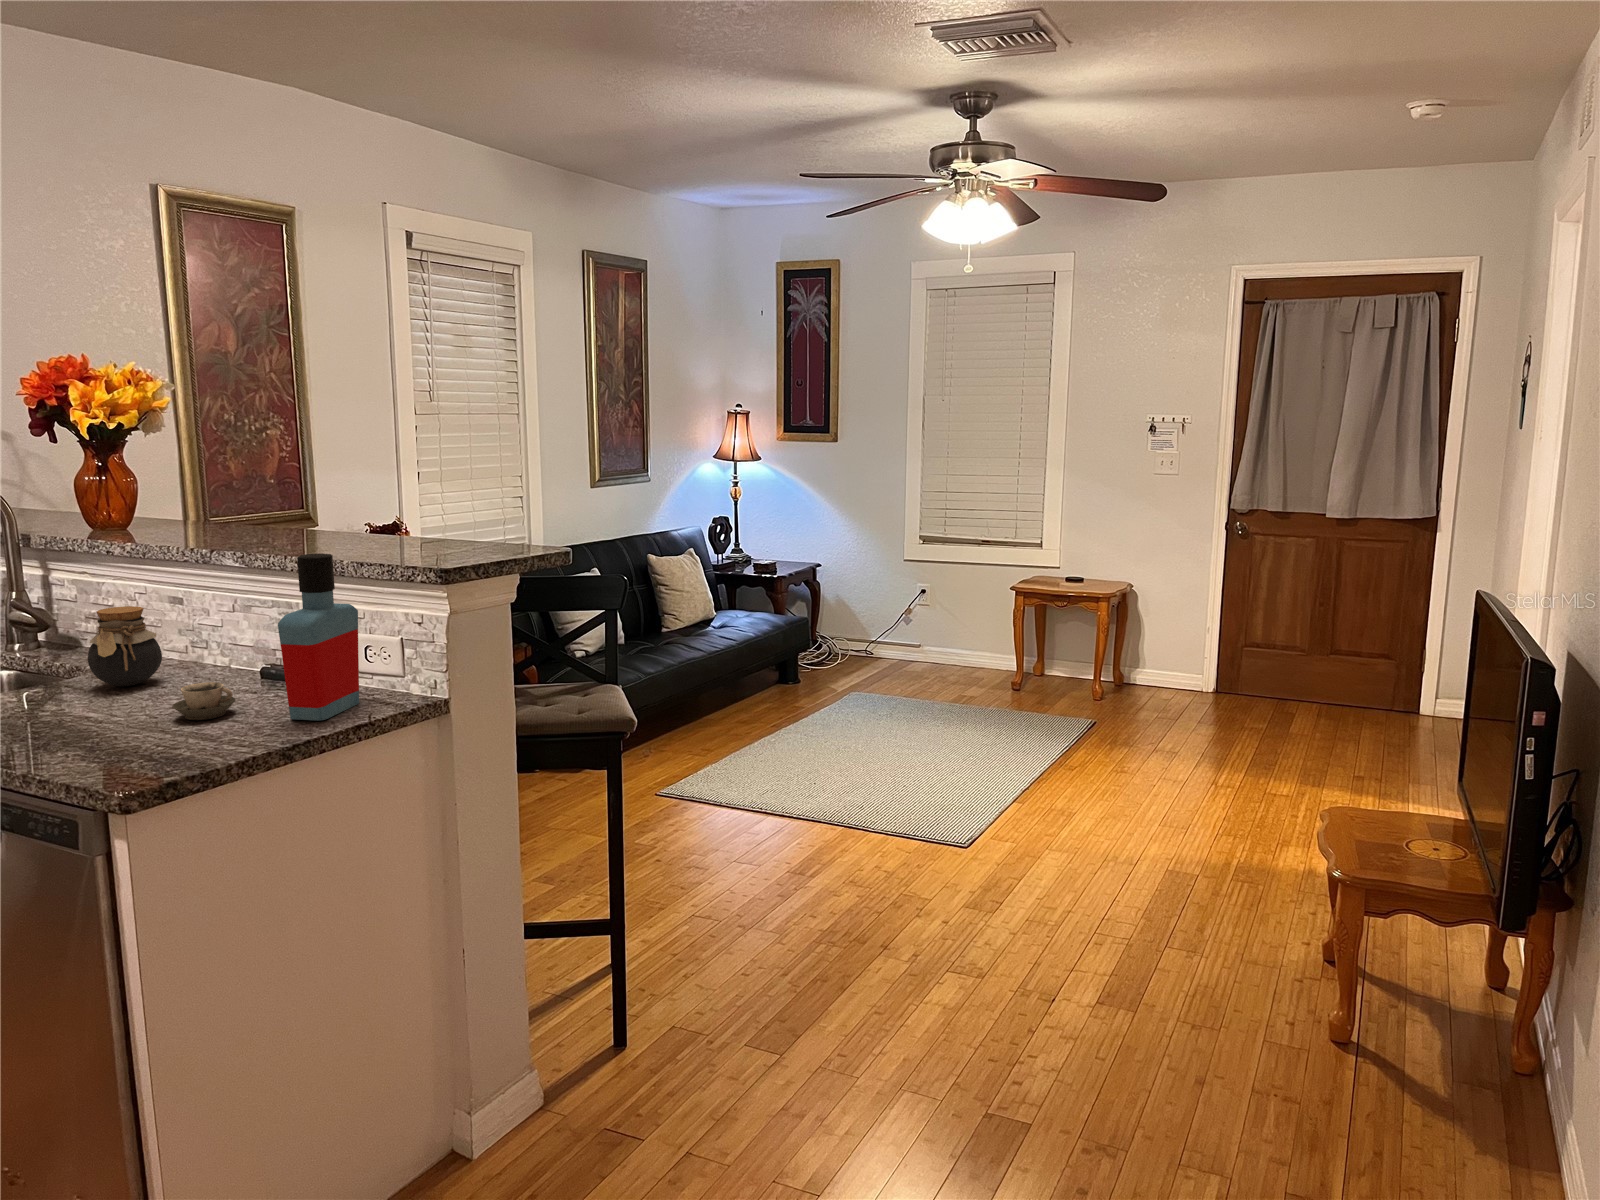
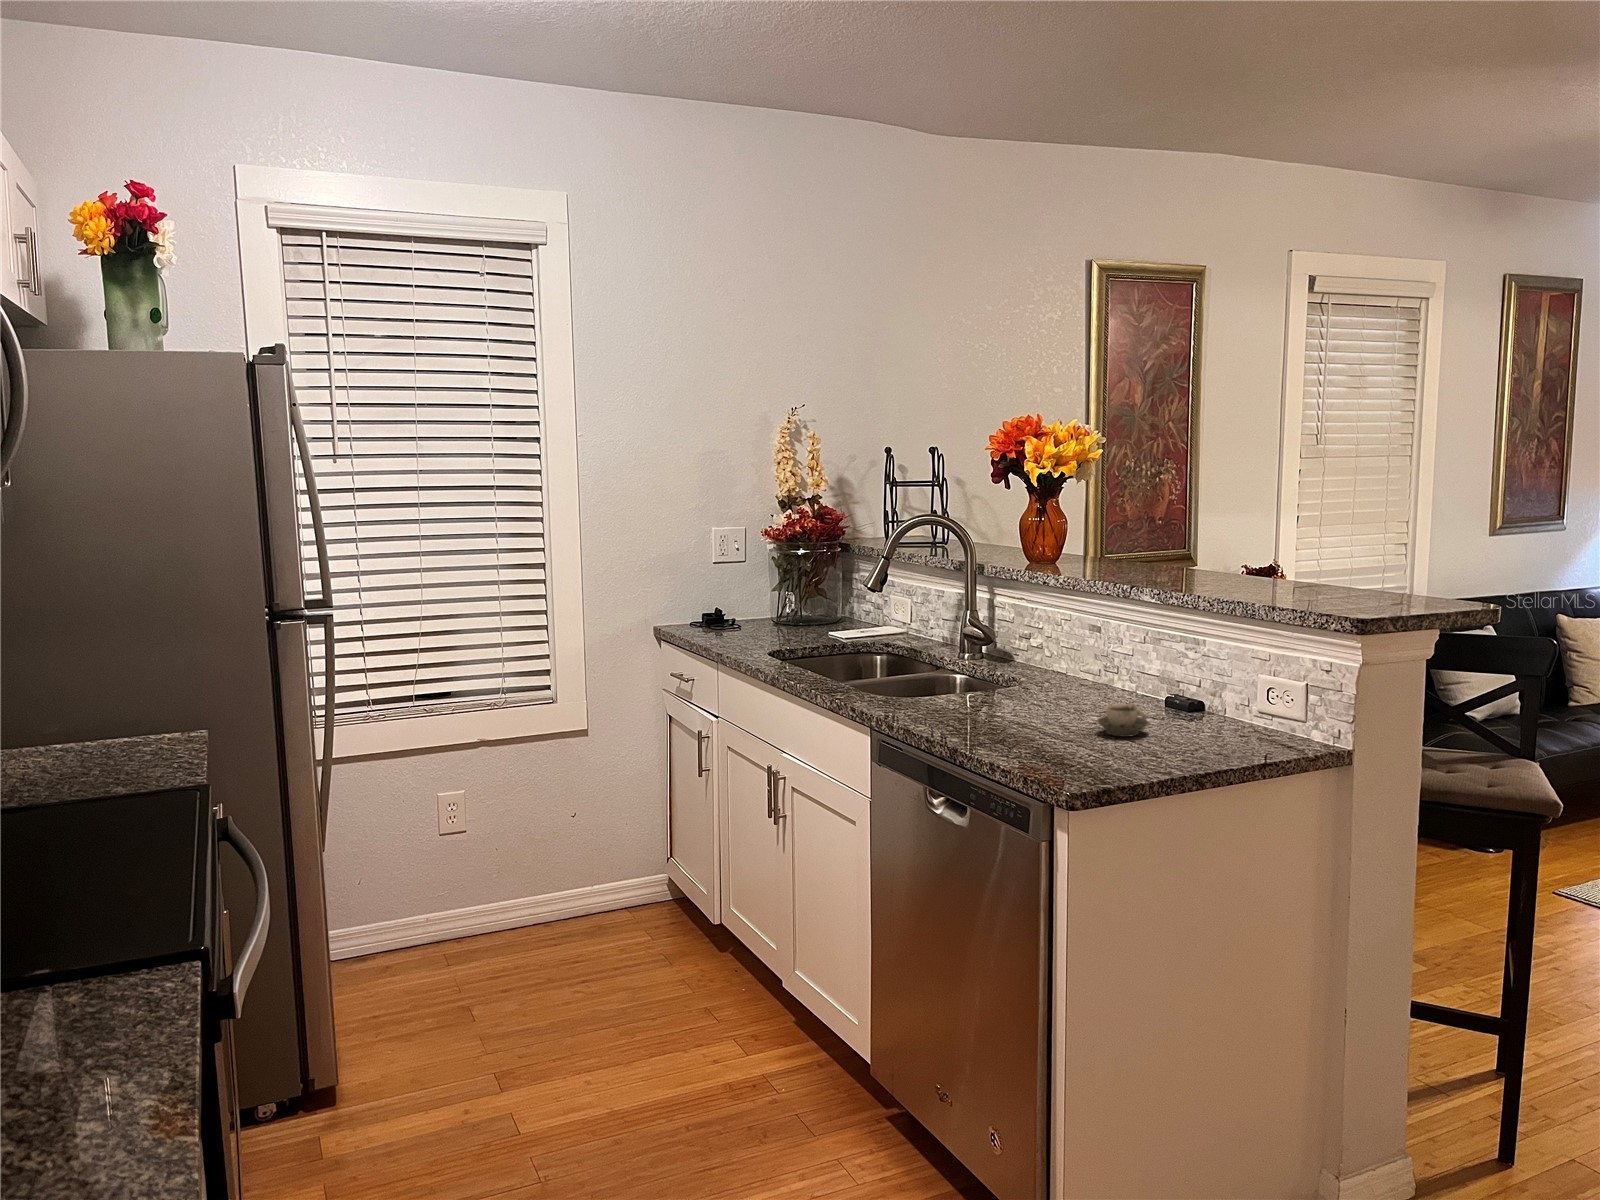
bottle: present [278,553,359,721] -> none [1195,597,1267,753]
jar: present [88,606,162,686] -> none [1028,630,1084,697]

